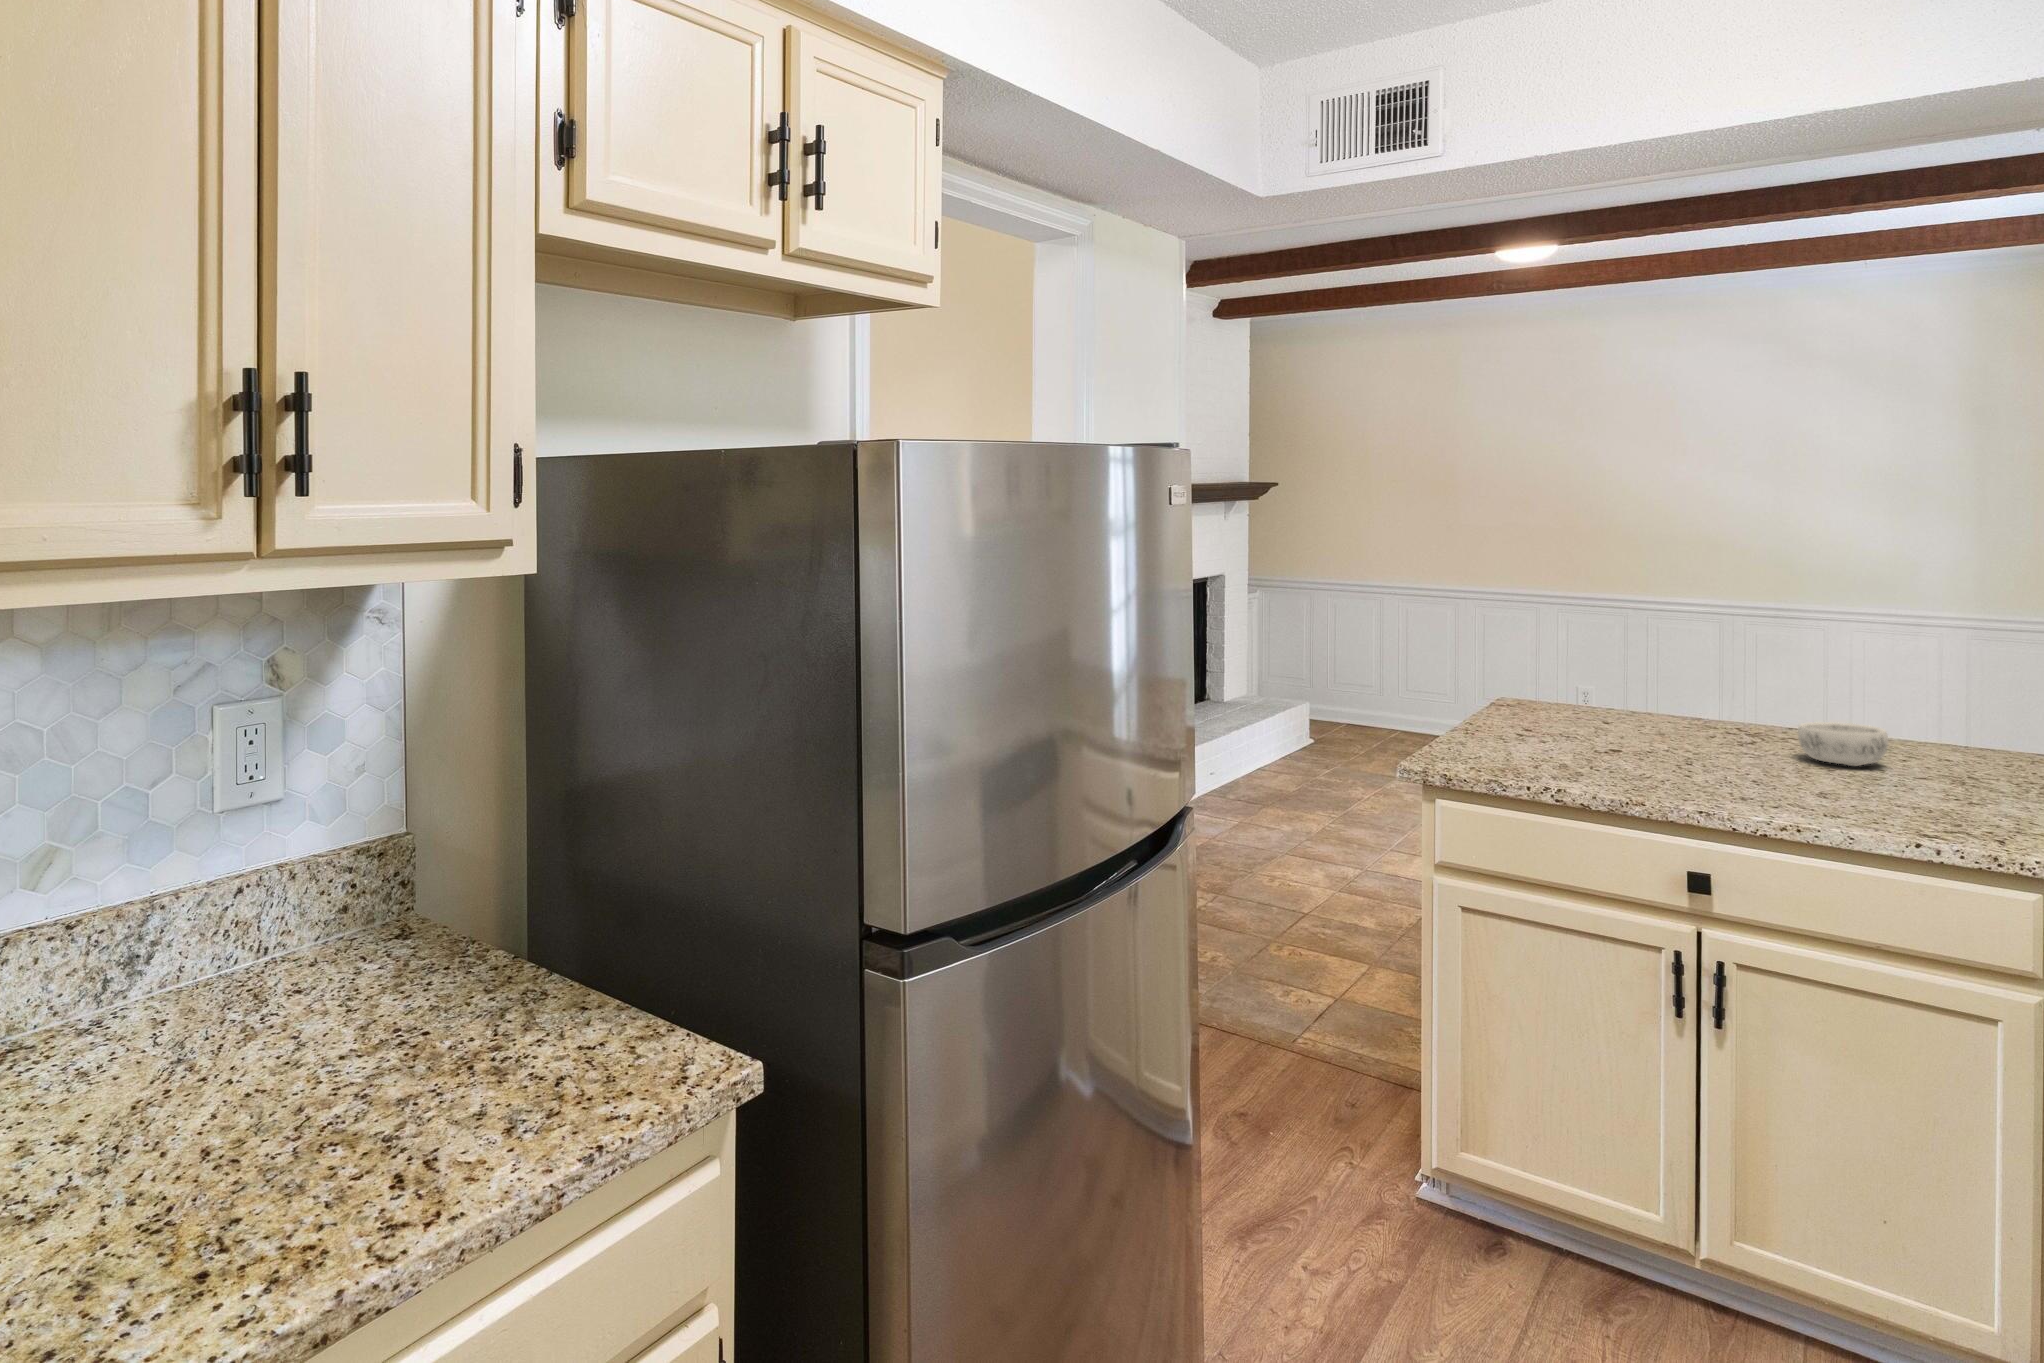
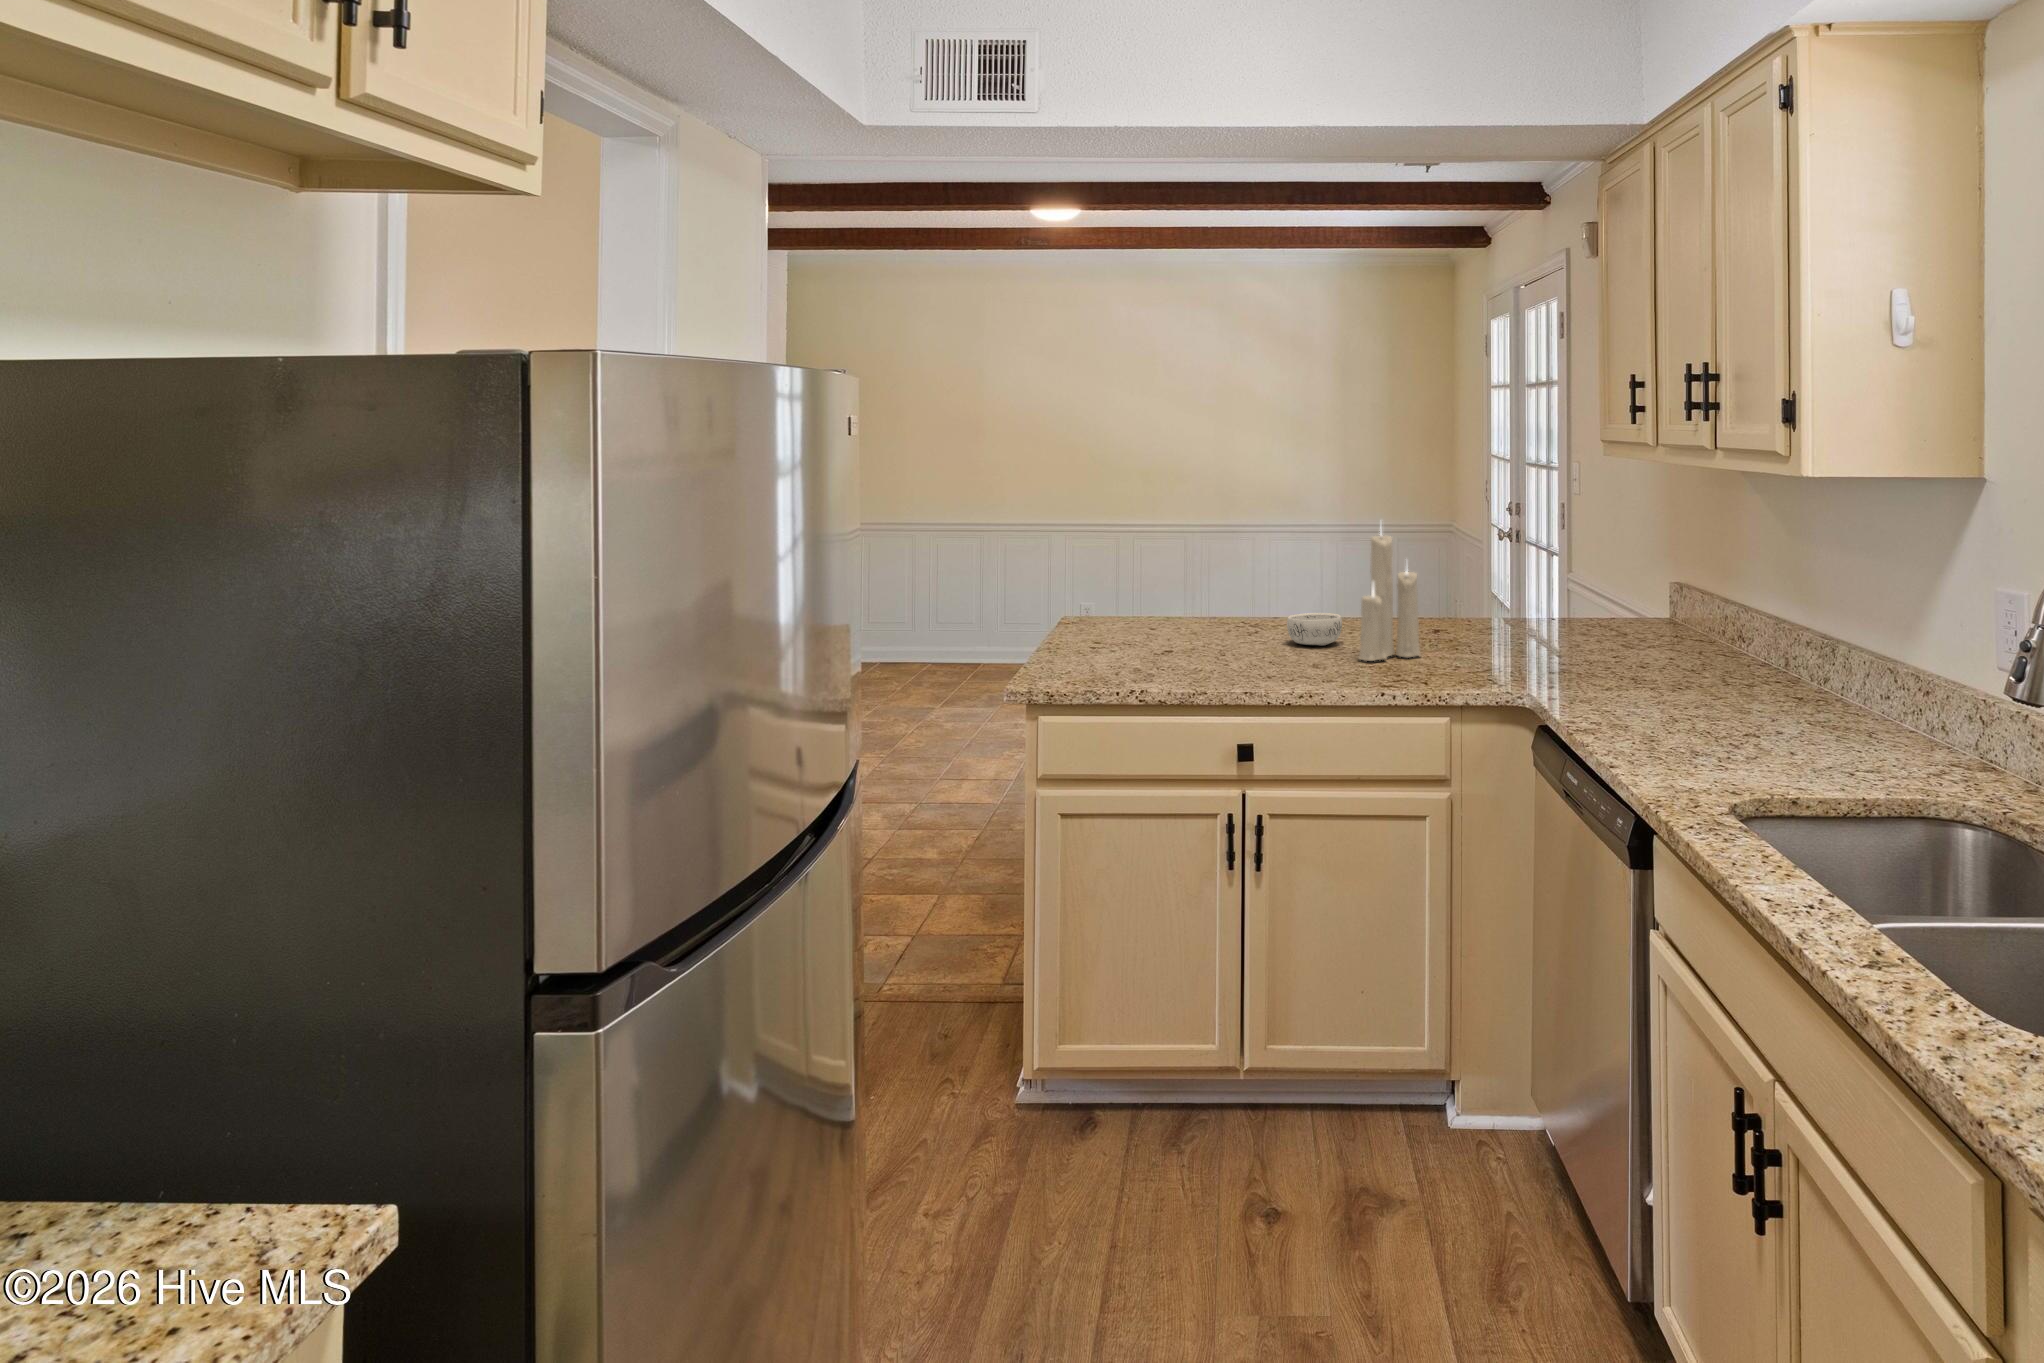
candle: none [1902,598,2020,799] -> present [1359,534,1421,661]

